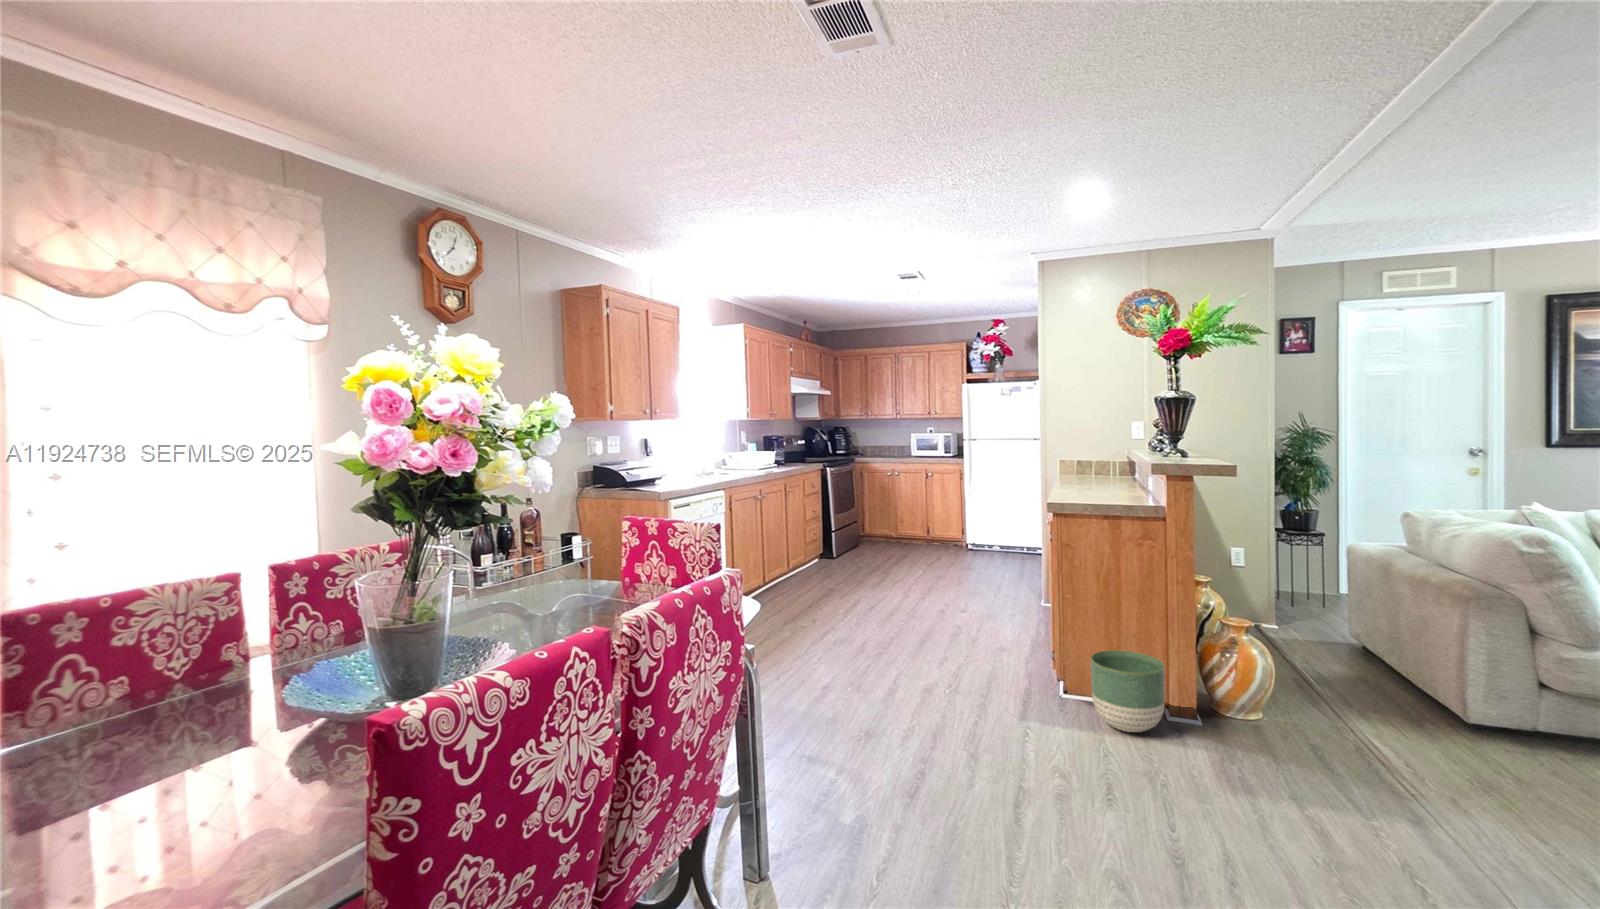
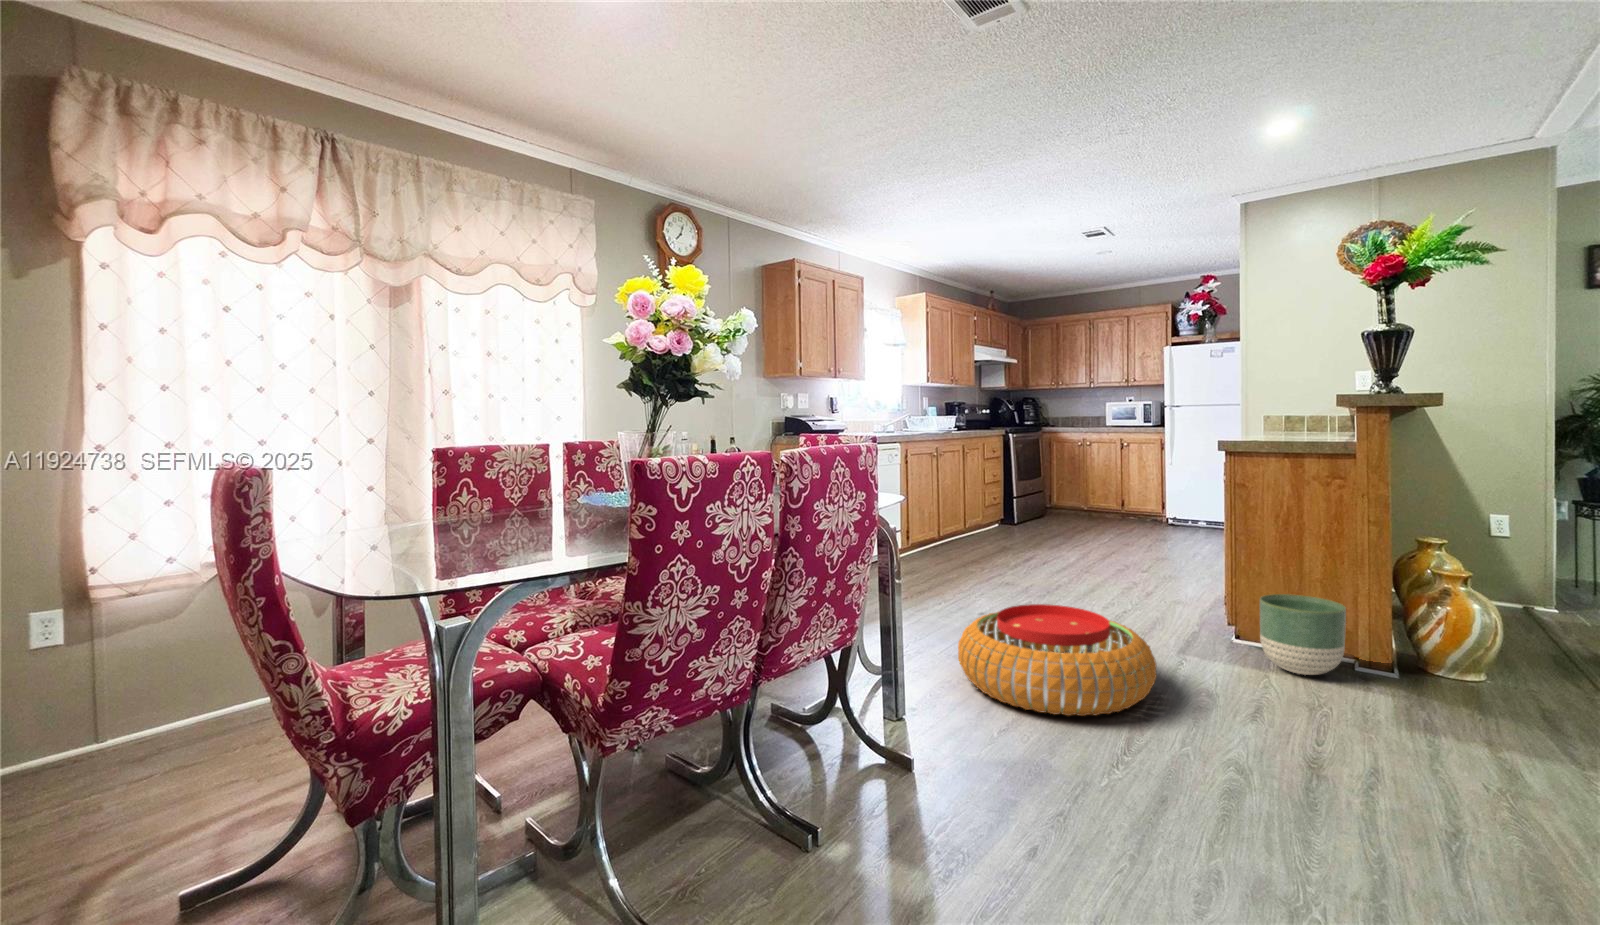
pouf: none [813,688,1018,831] -> present [958,604,1156,716]

